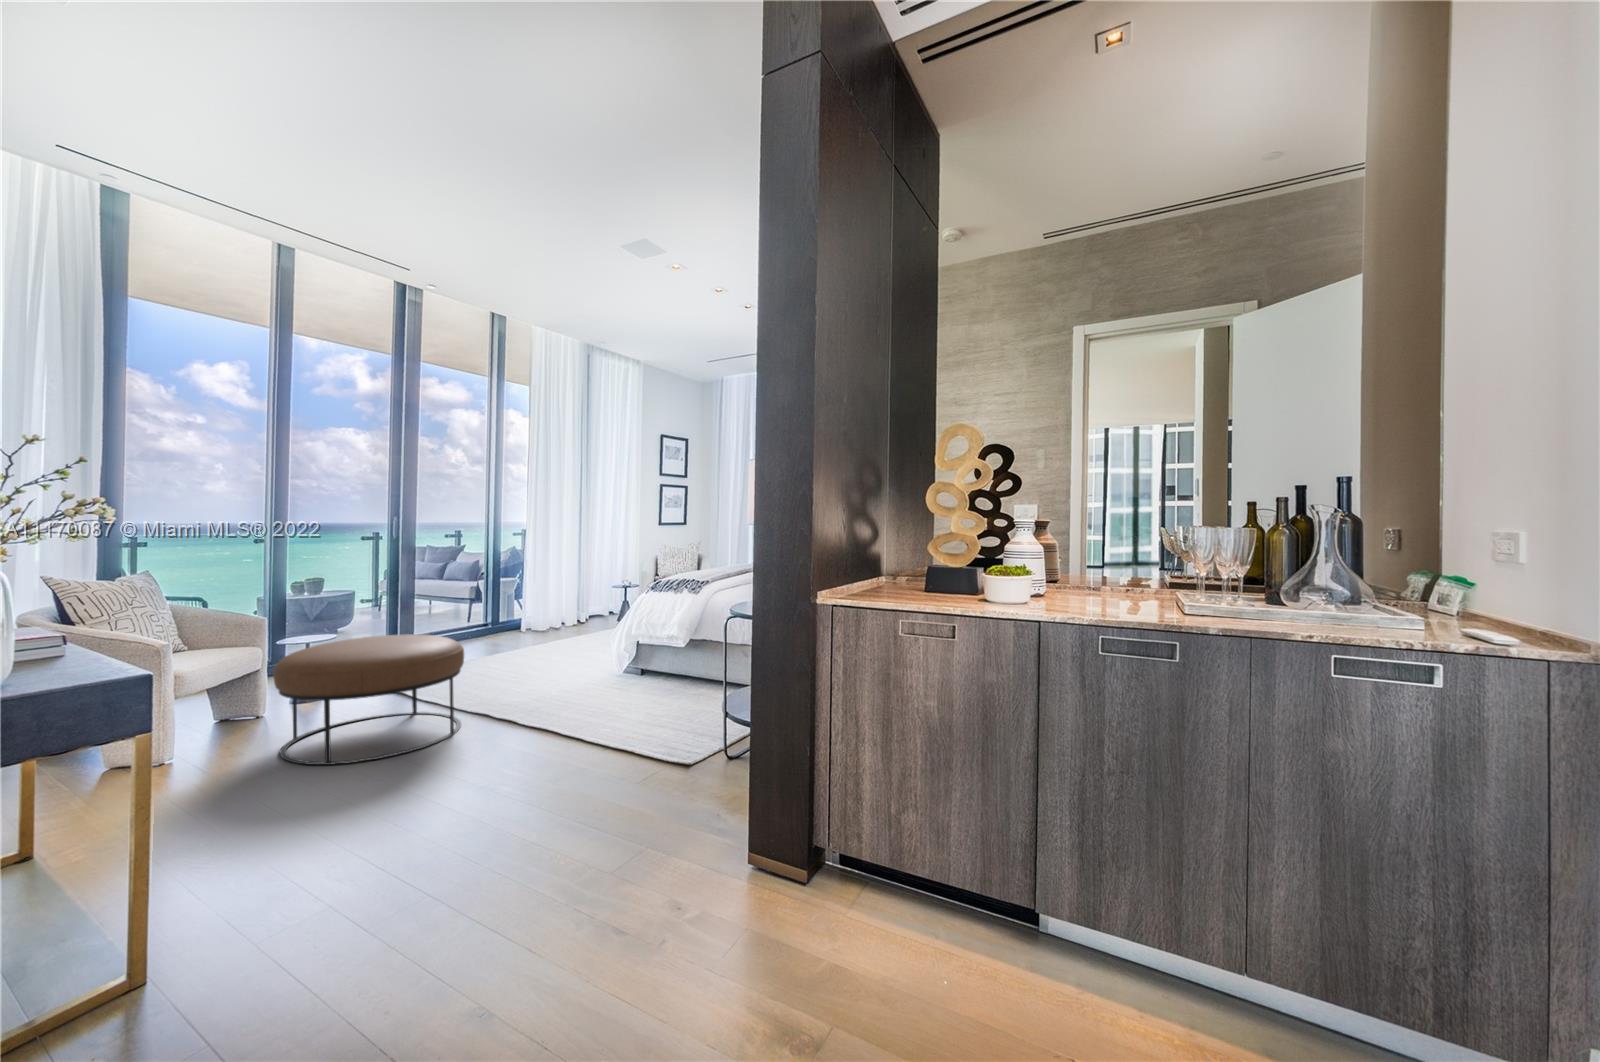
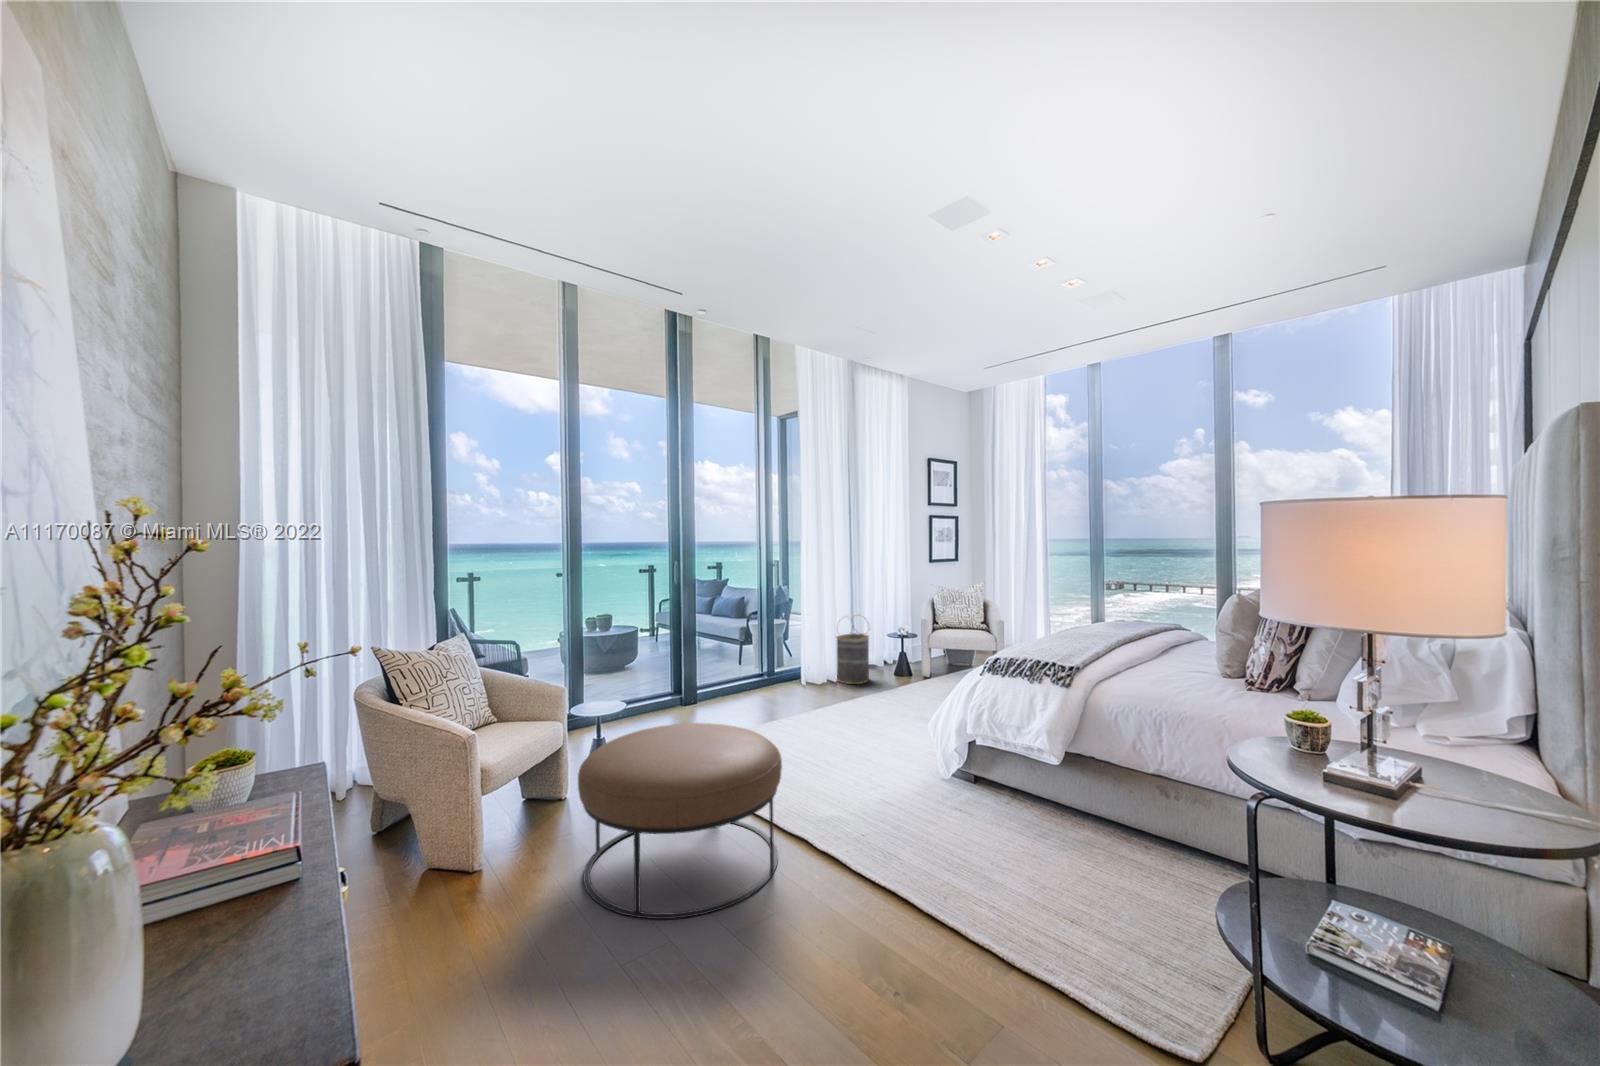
basket: none [561,569,593,629] -> present [836,632,869,684]

